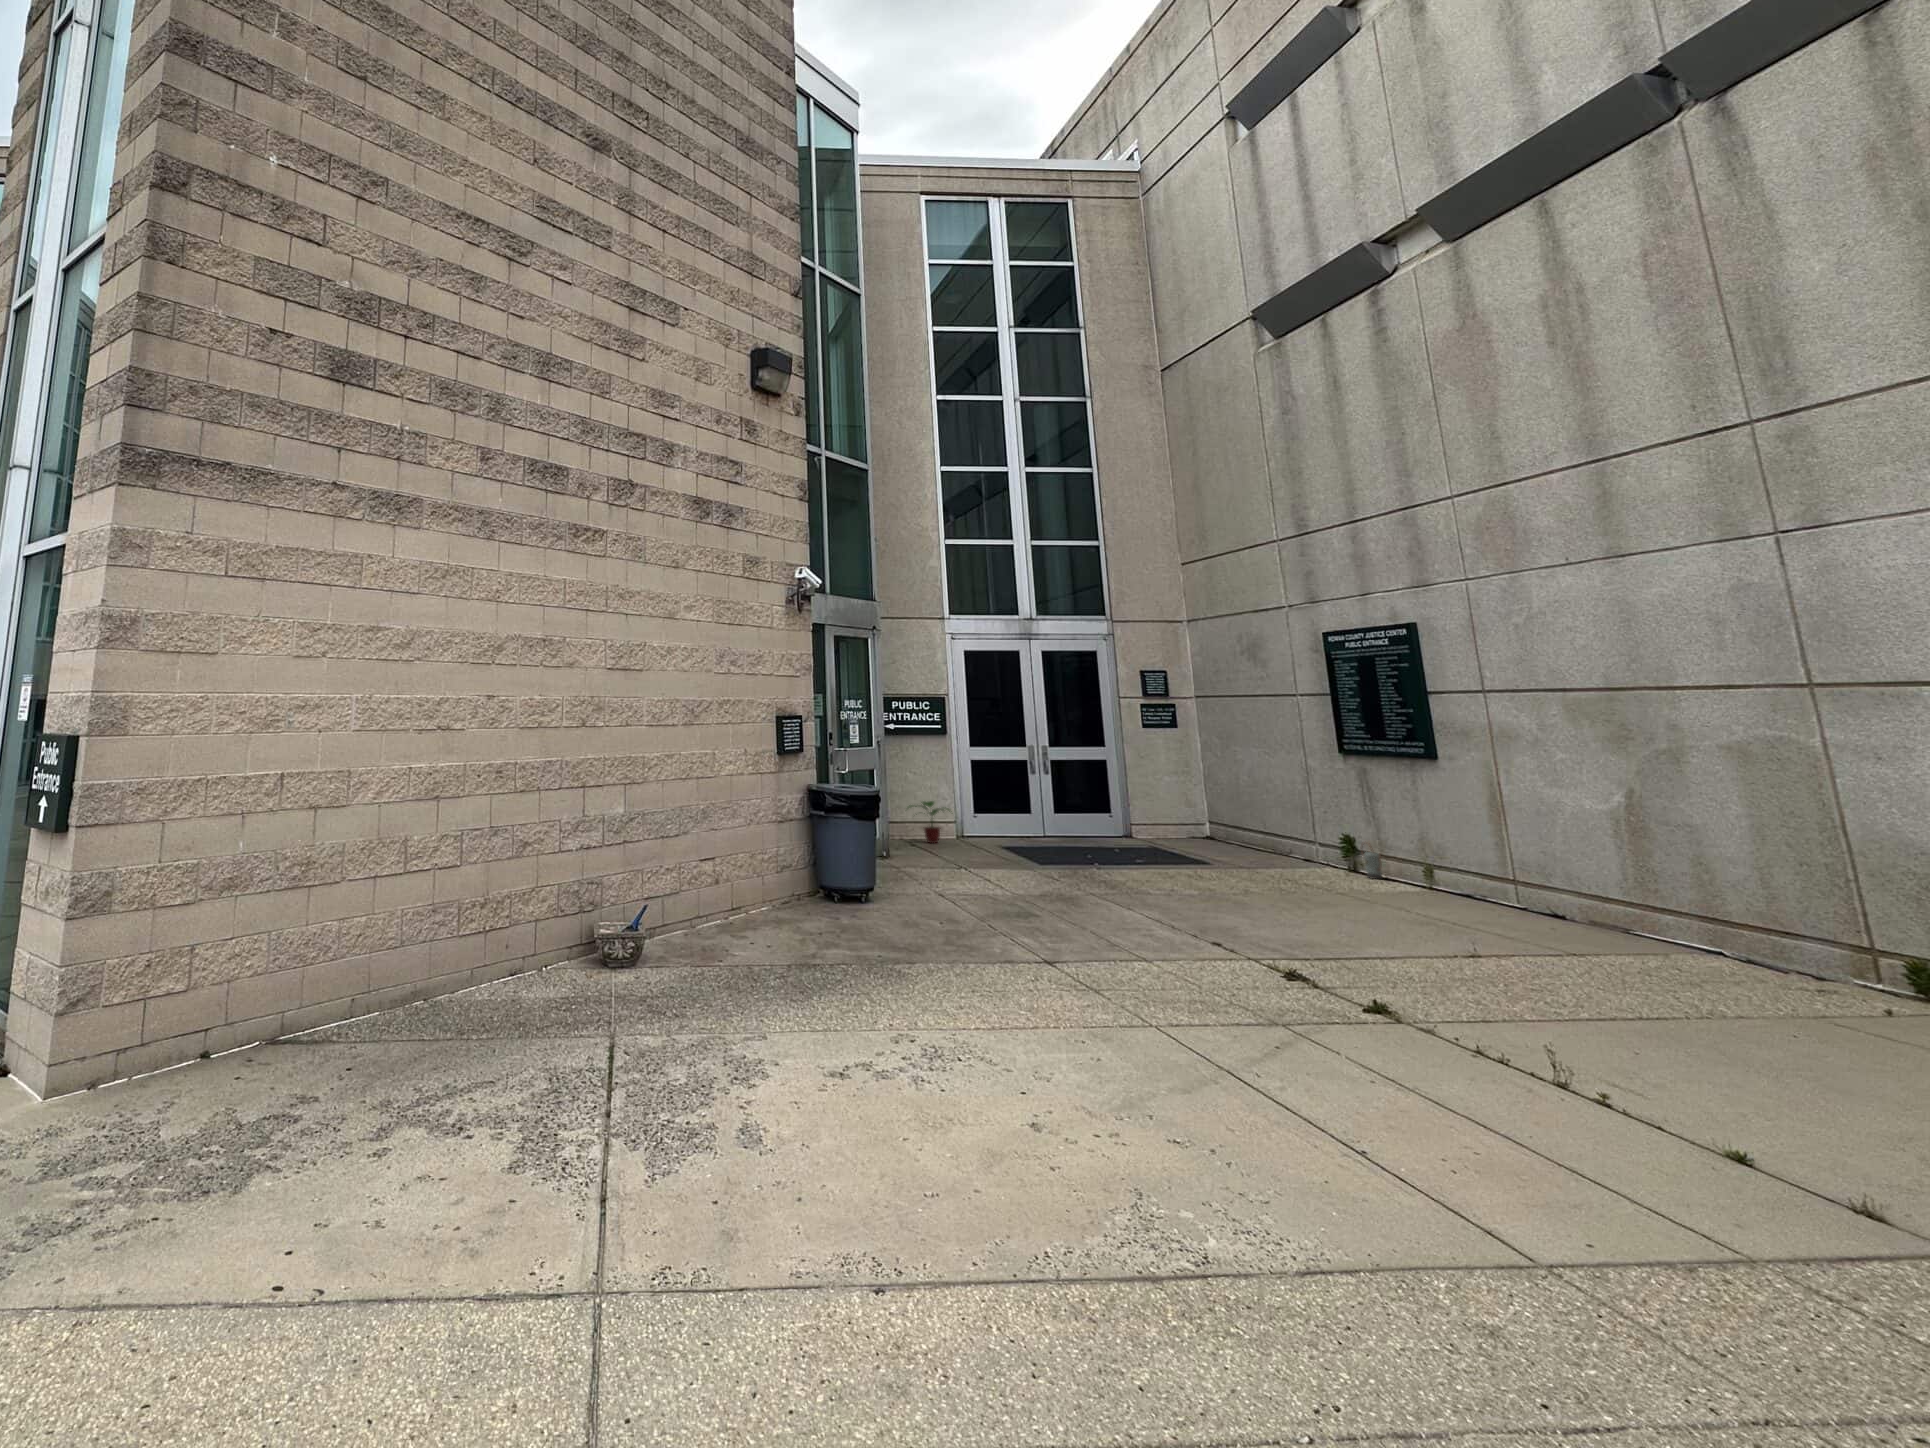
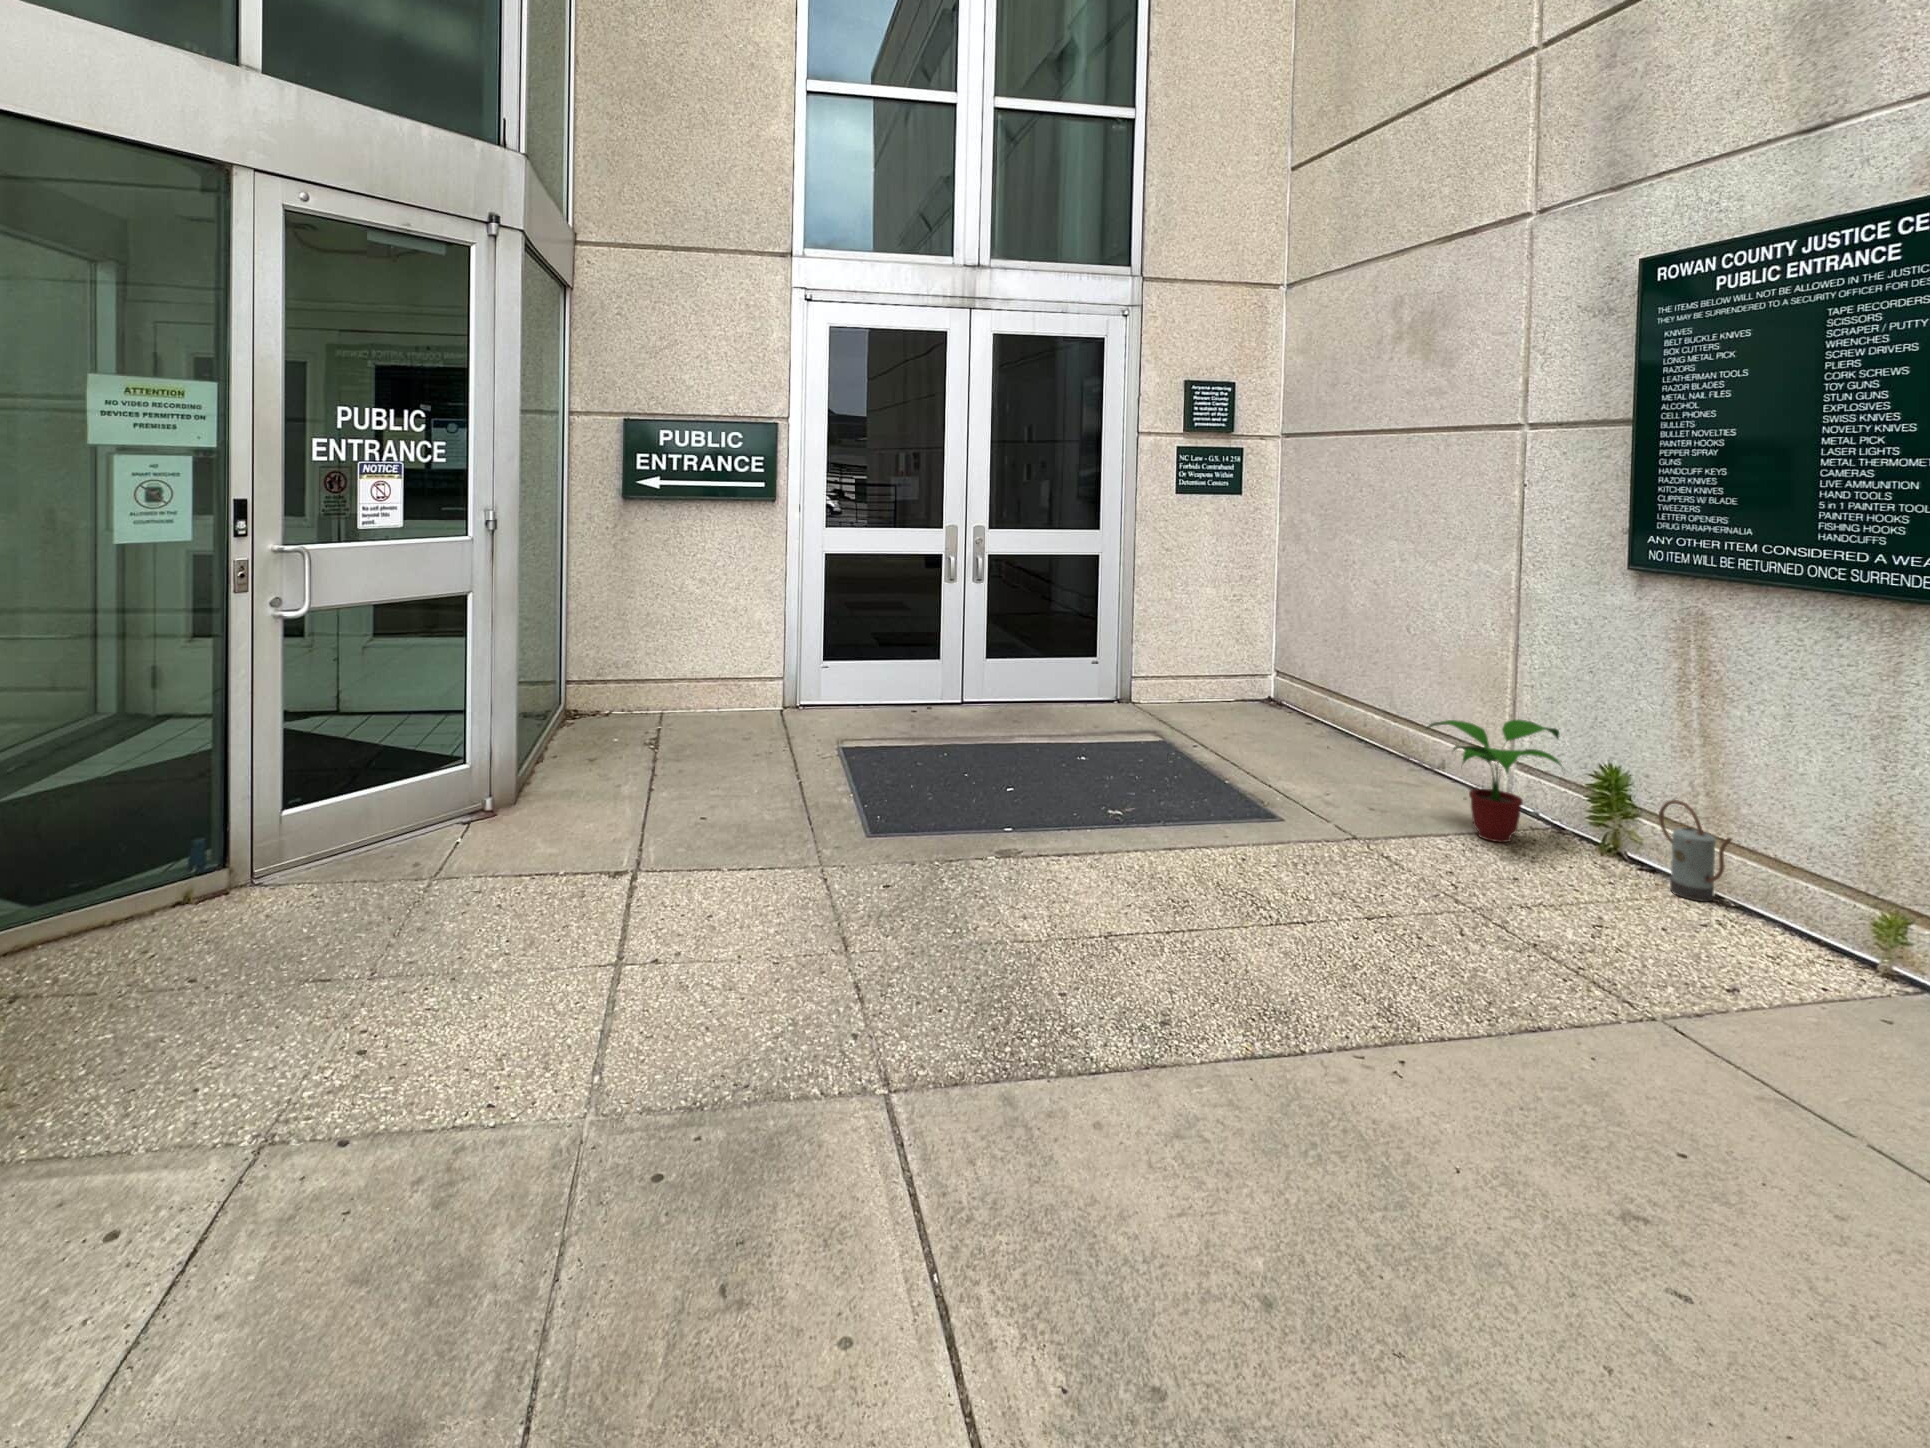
potted plant: present [908,801,949,843] -> present [1427,719,1562,843]

